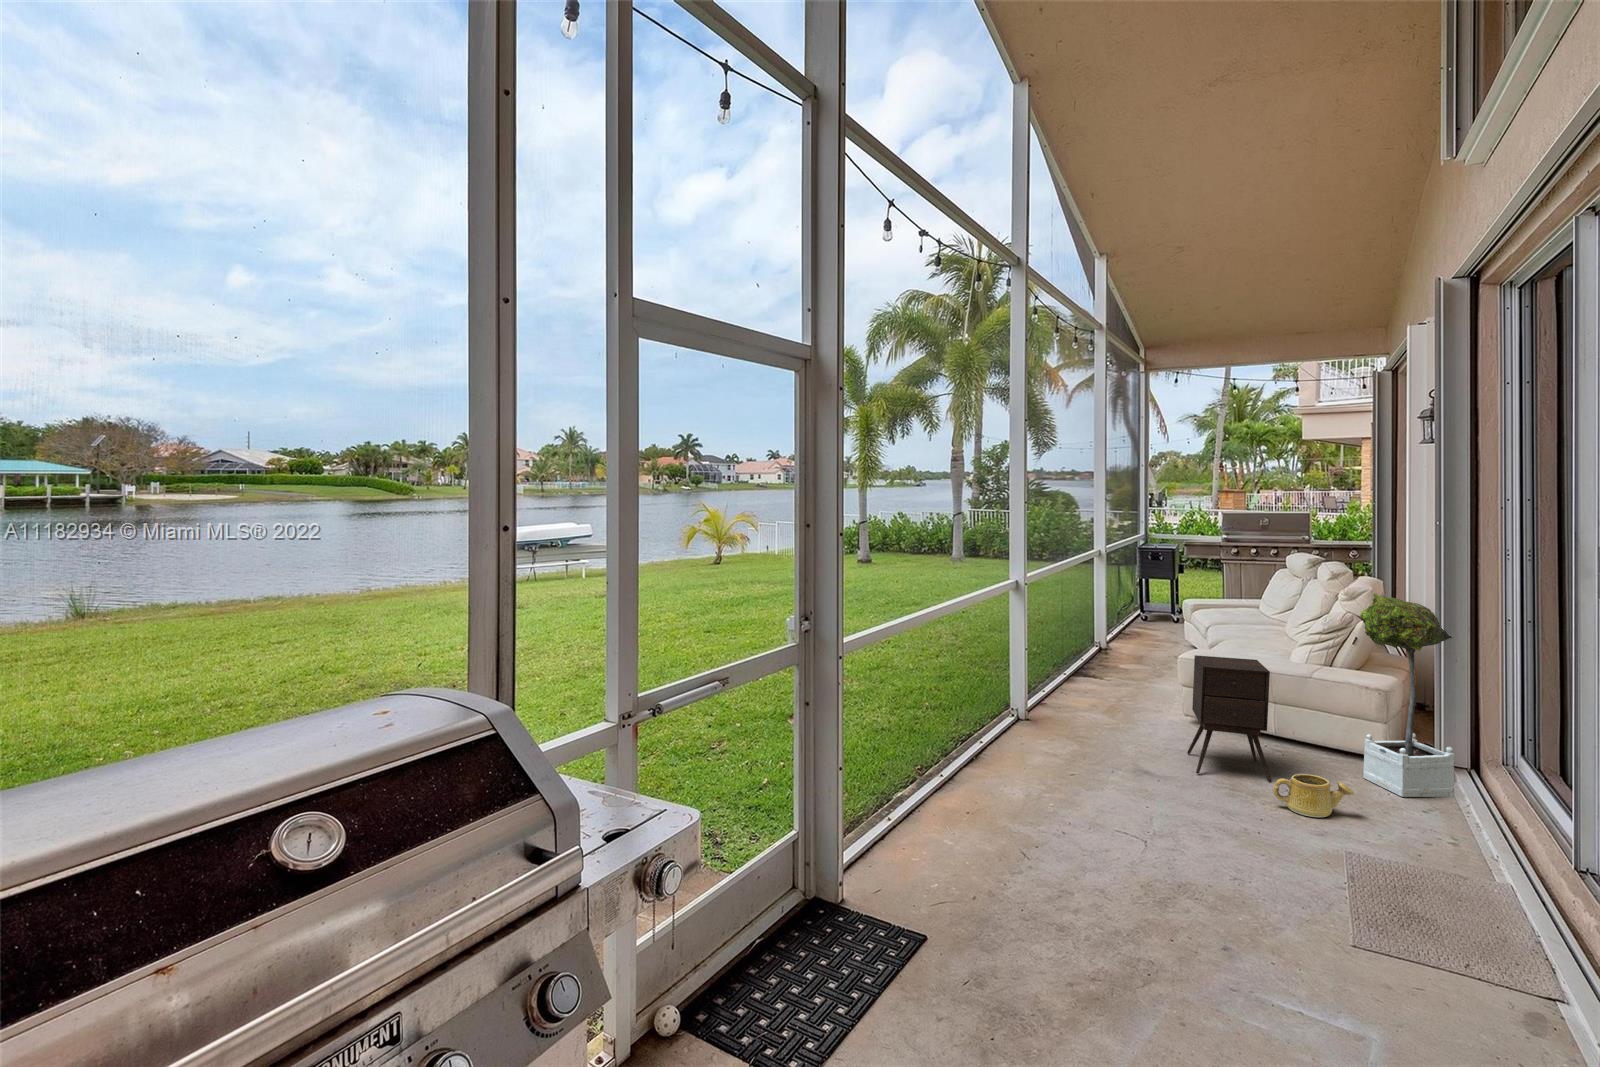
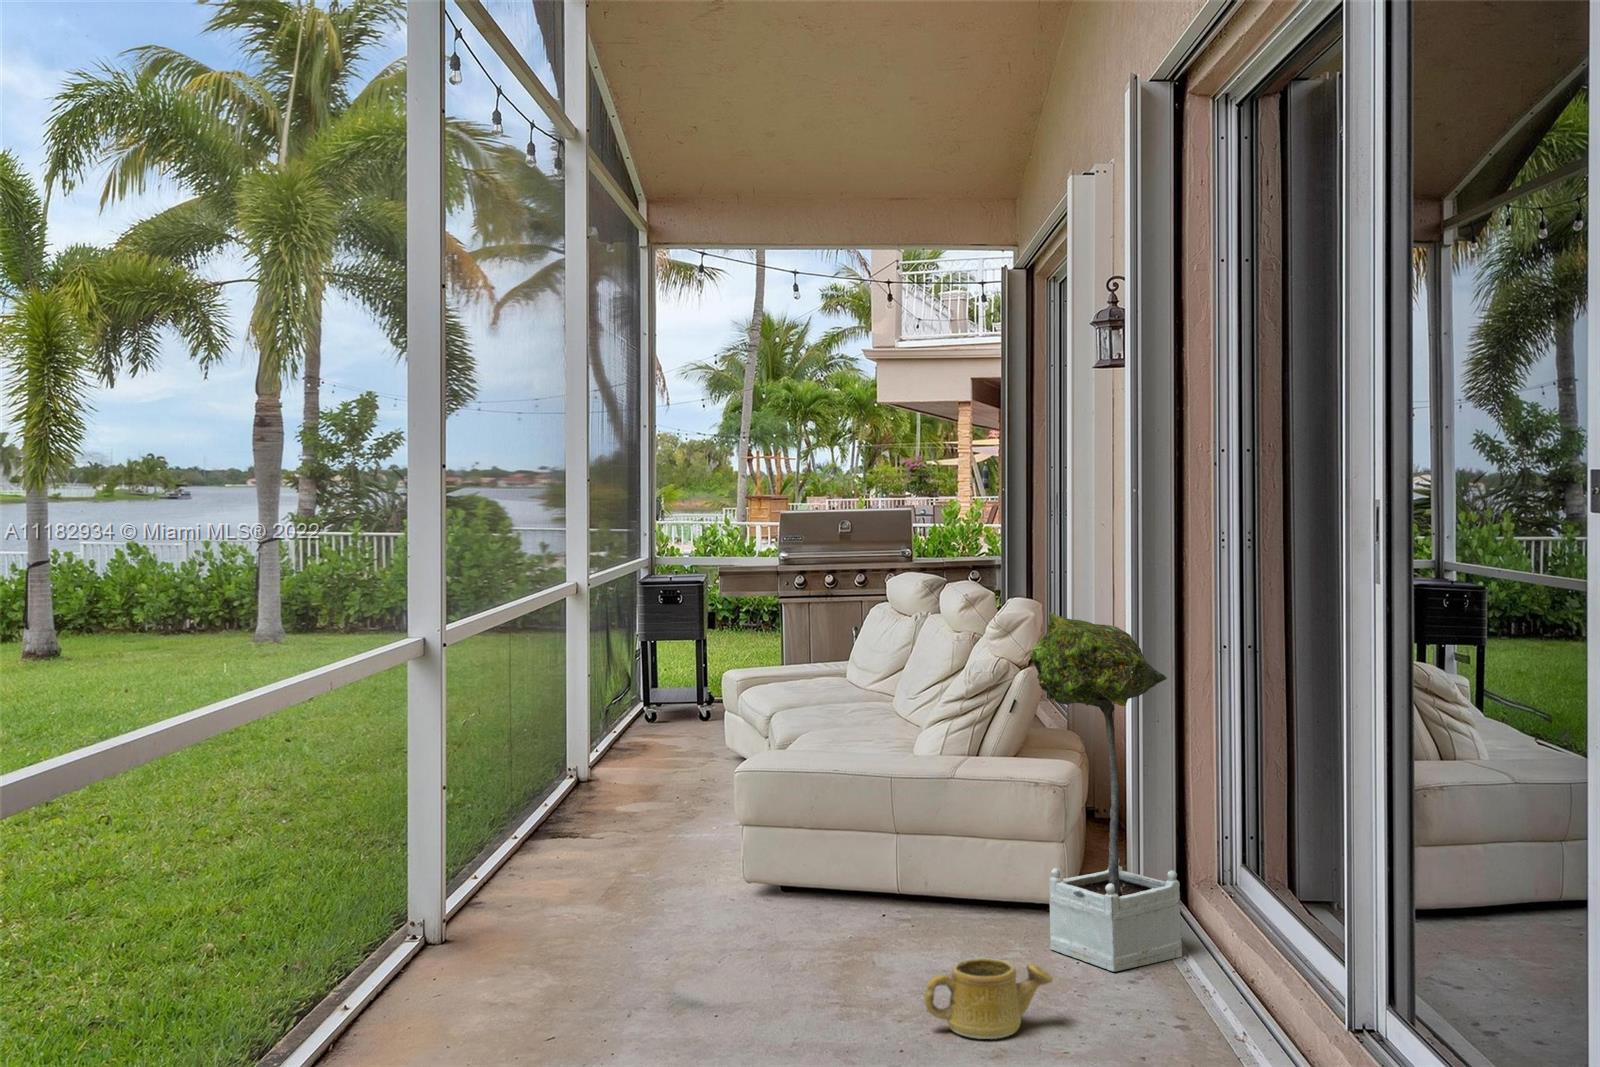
side table: present [1187,655,1271,782] -> none [763,755,913,994]

